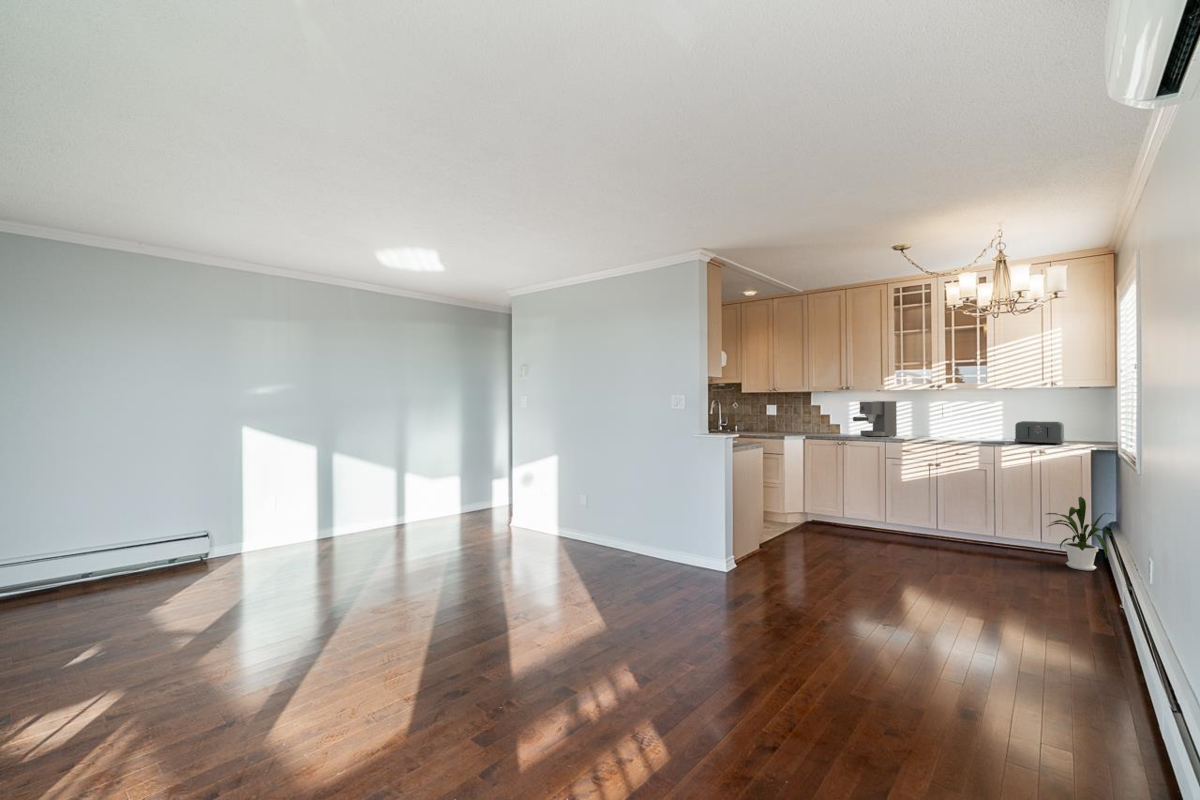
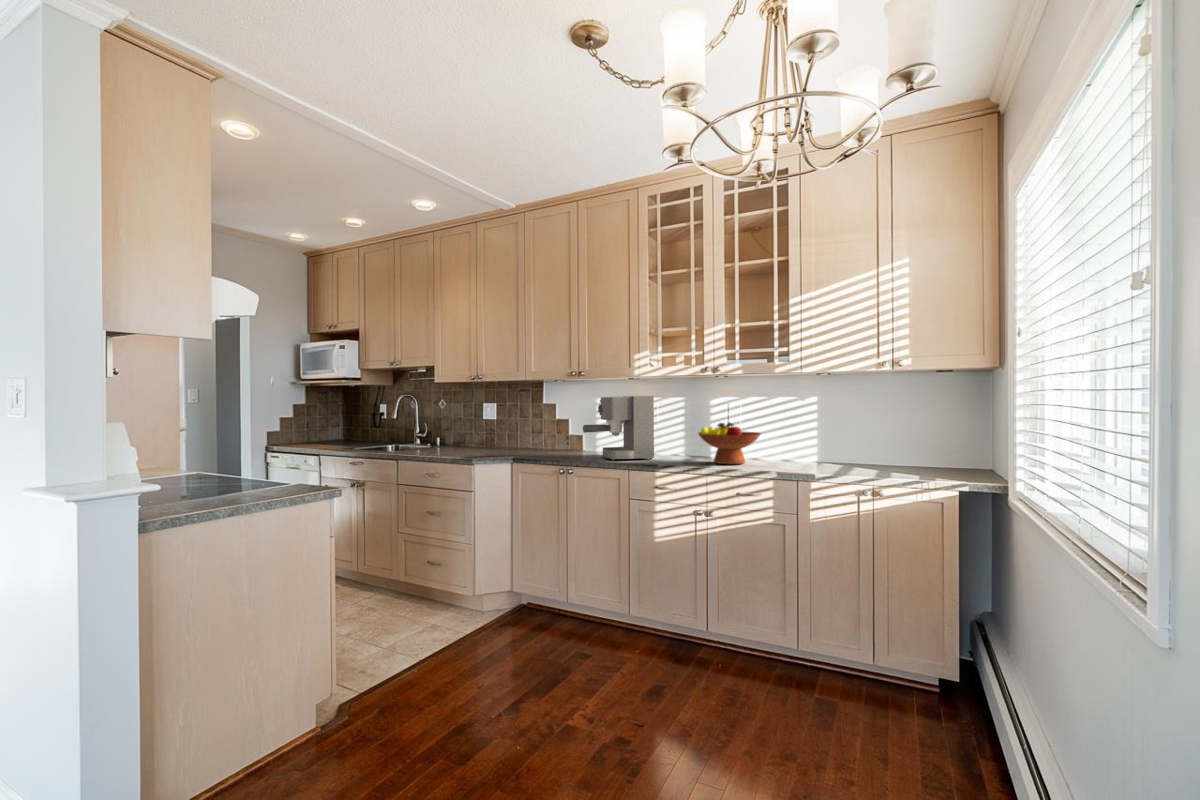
fruit bowl: none [926,416,968,439] -> present [698,423,761,464]
toaster: present [1015,421,1065,445] -> none [832,432,912,478]
house plant: present [1047,497,1112,571] -> none [881,586,1008,755]

